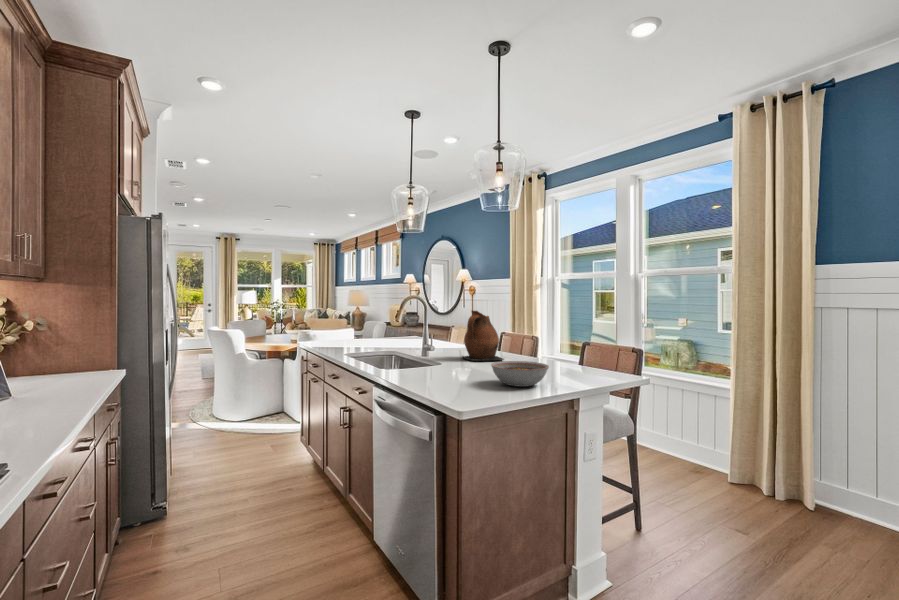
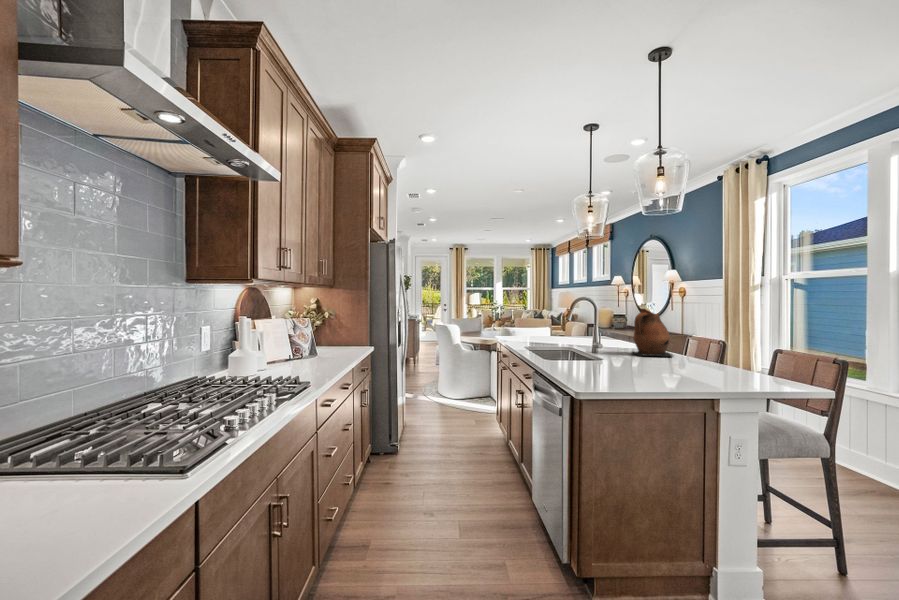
bowl: present [491,361,549,387] -> none [635,354,694,377]

